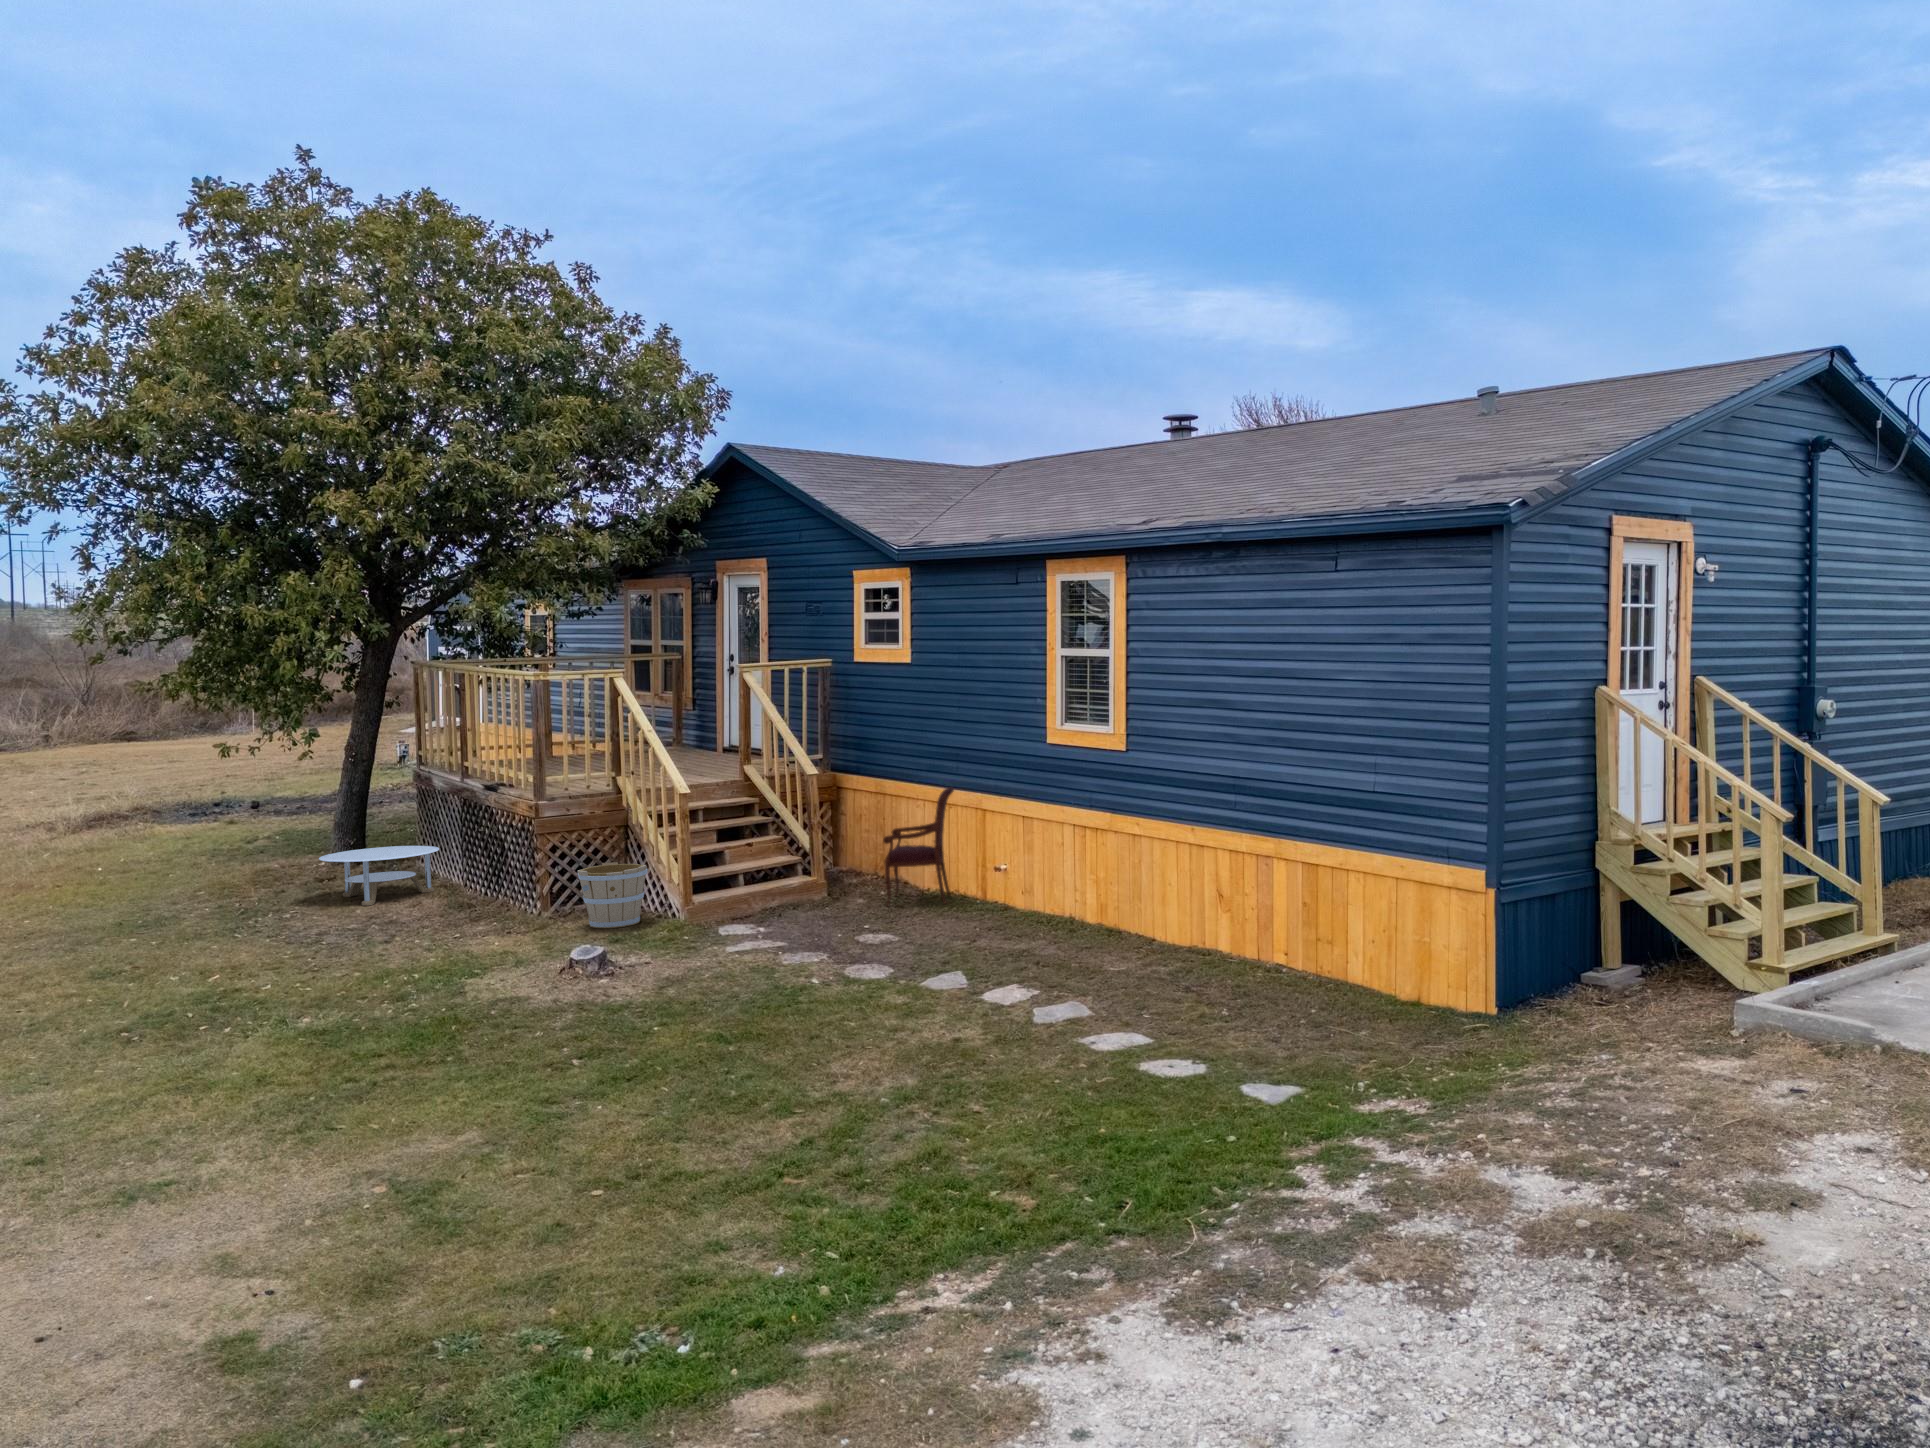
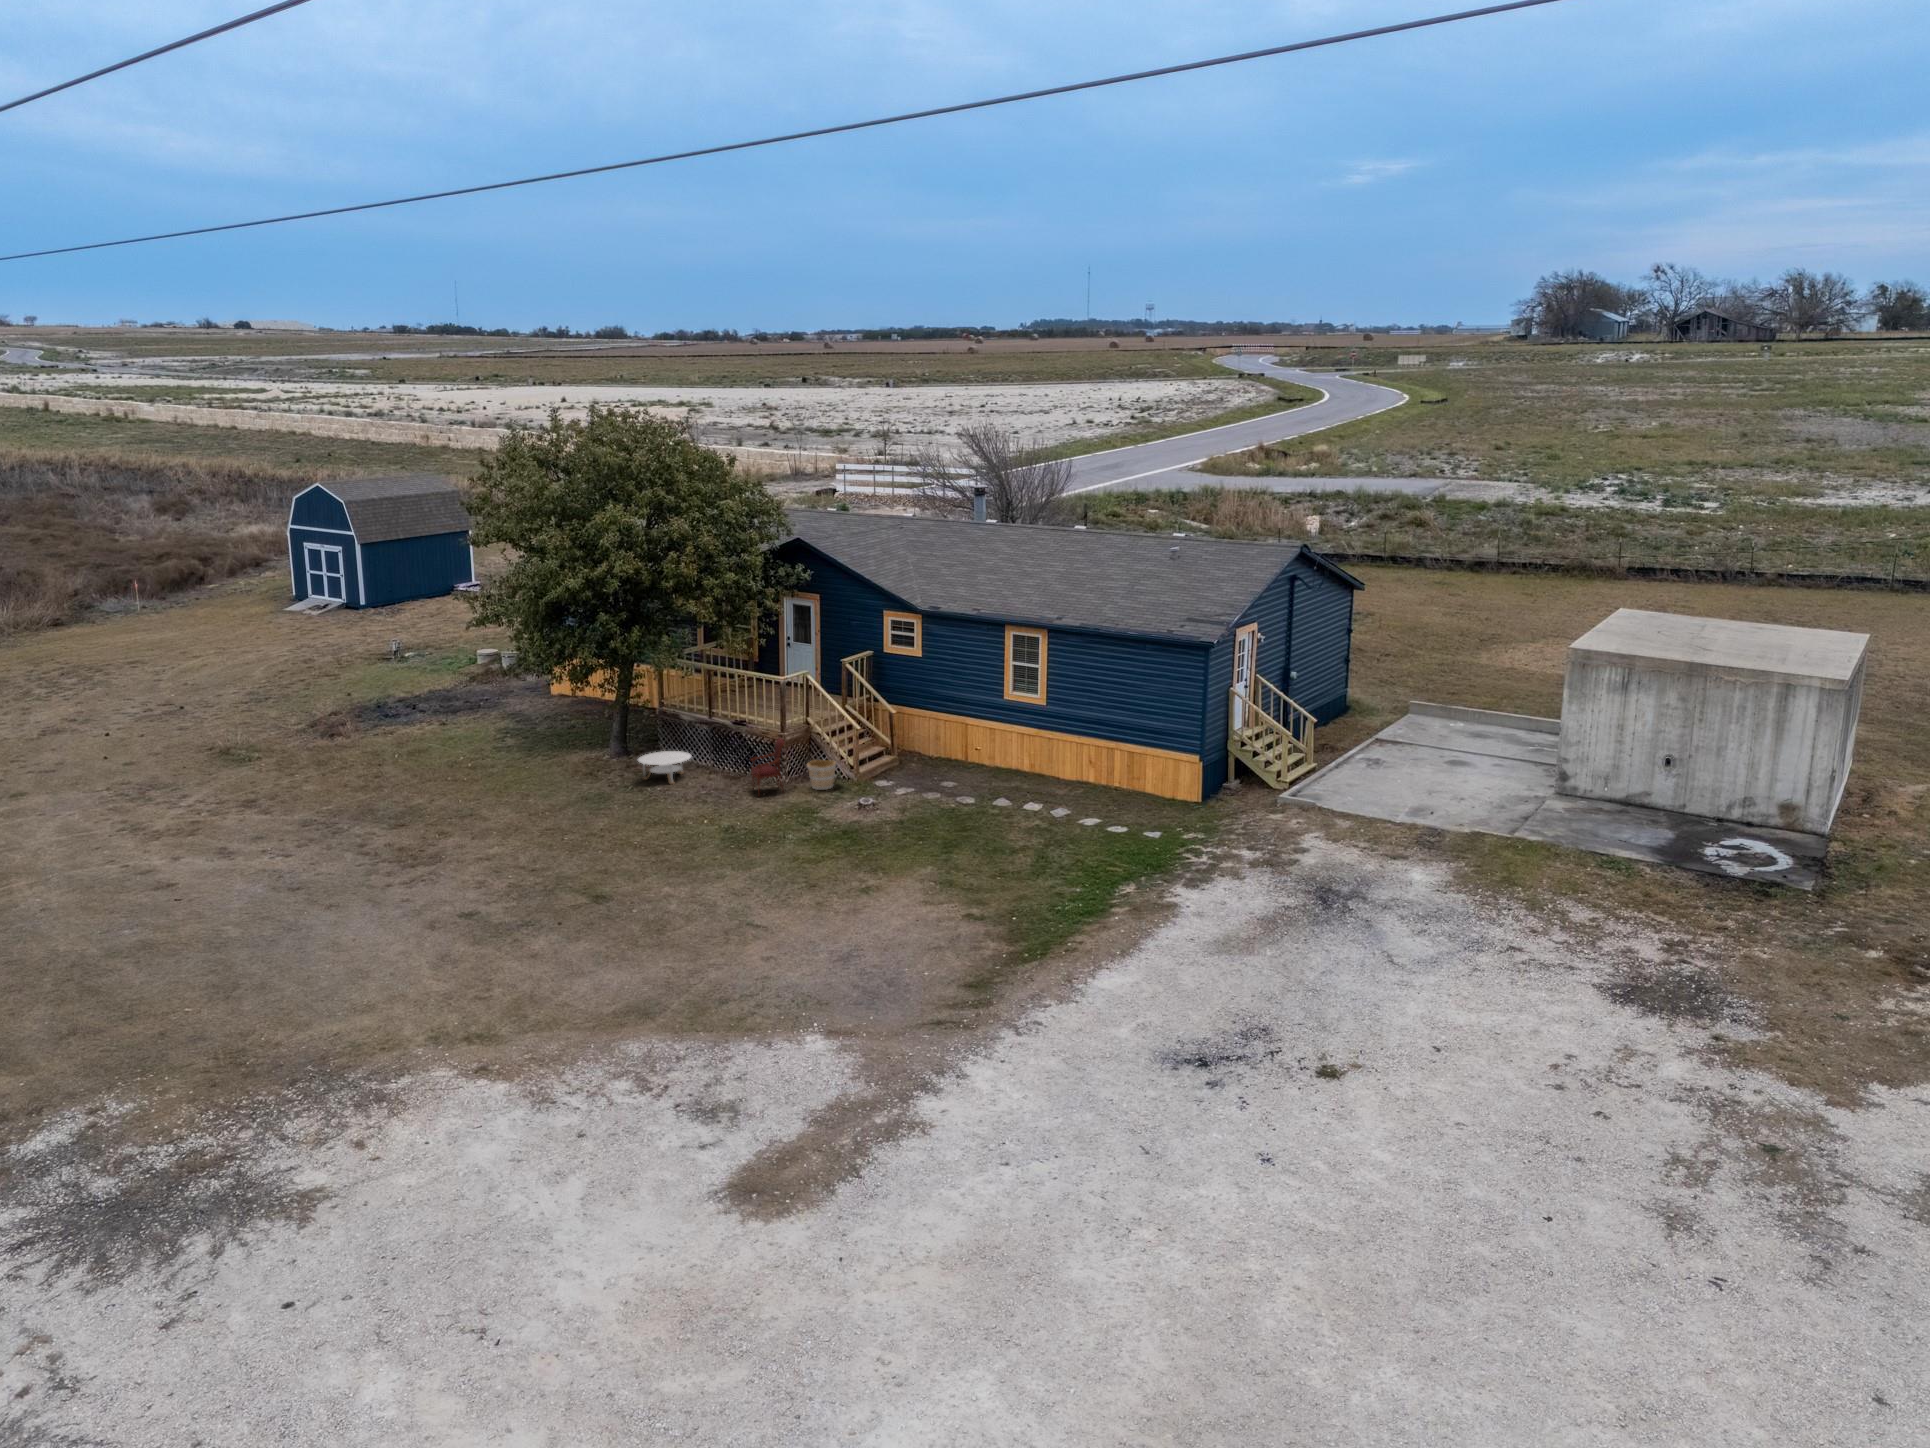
armchair: present [883,787,954,906] -> present [751,738,785,789]

